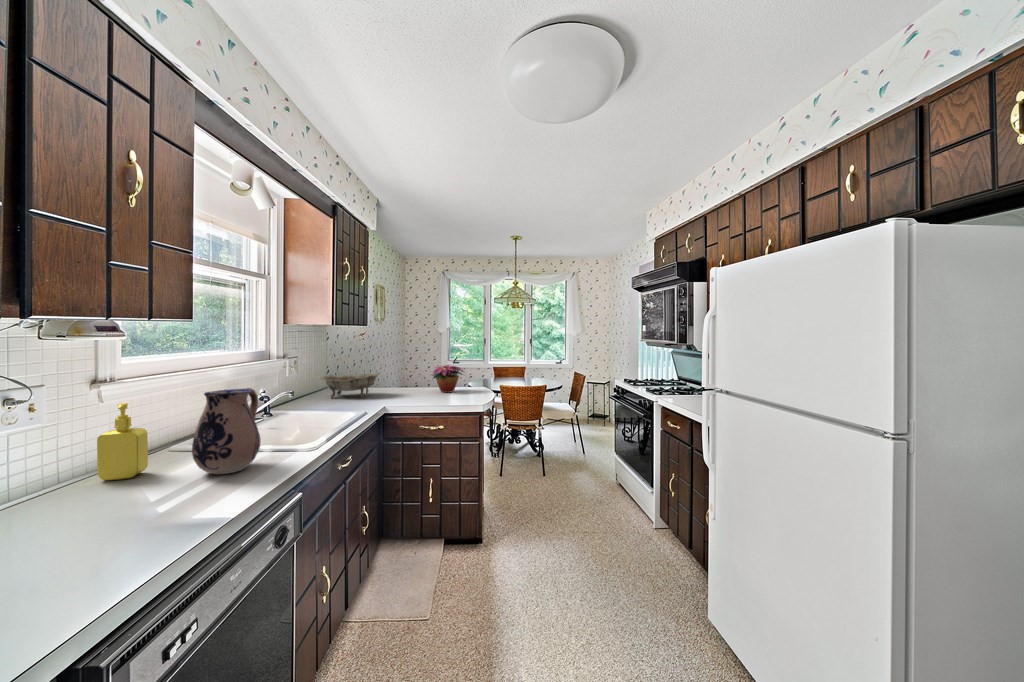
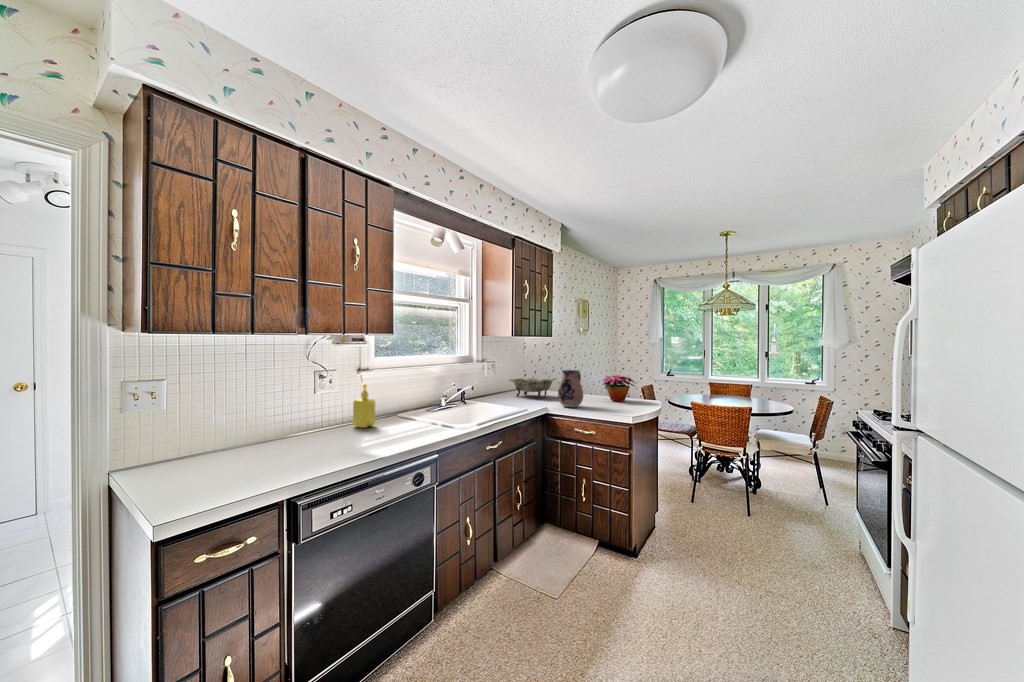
ceramic pitcher: present [192,388,261,474] -> present [558,370,583,407]

